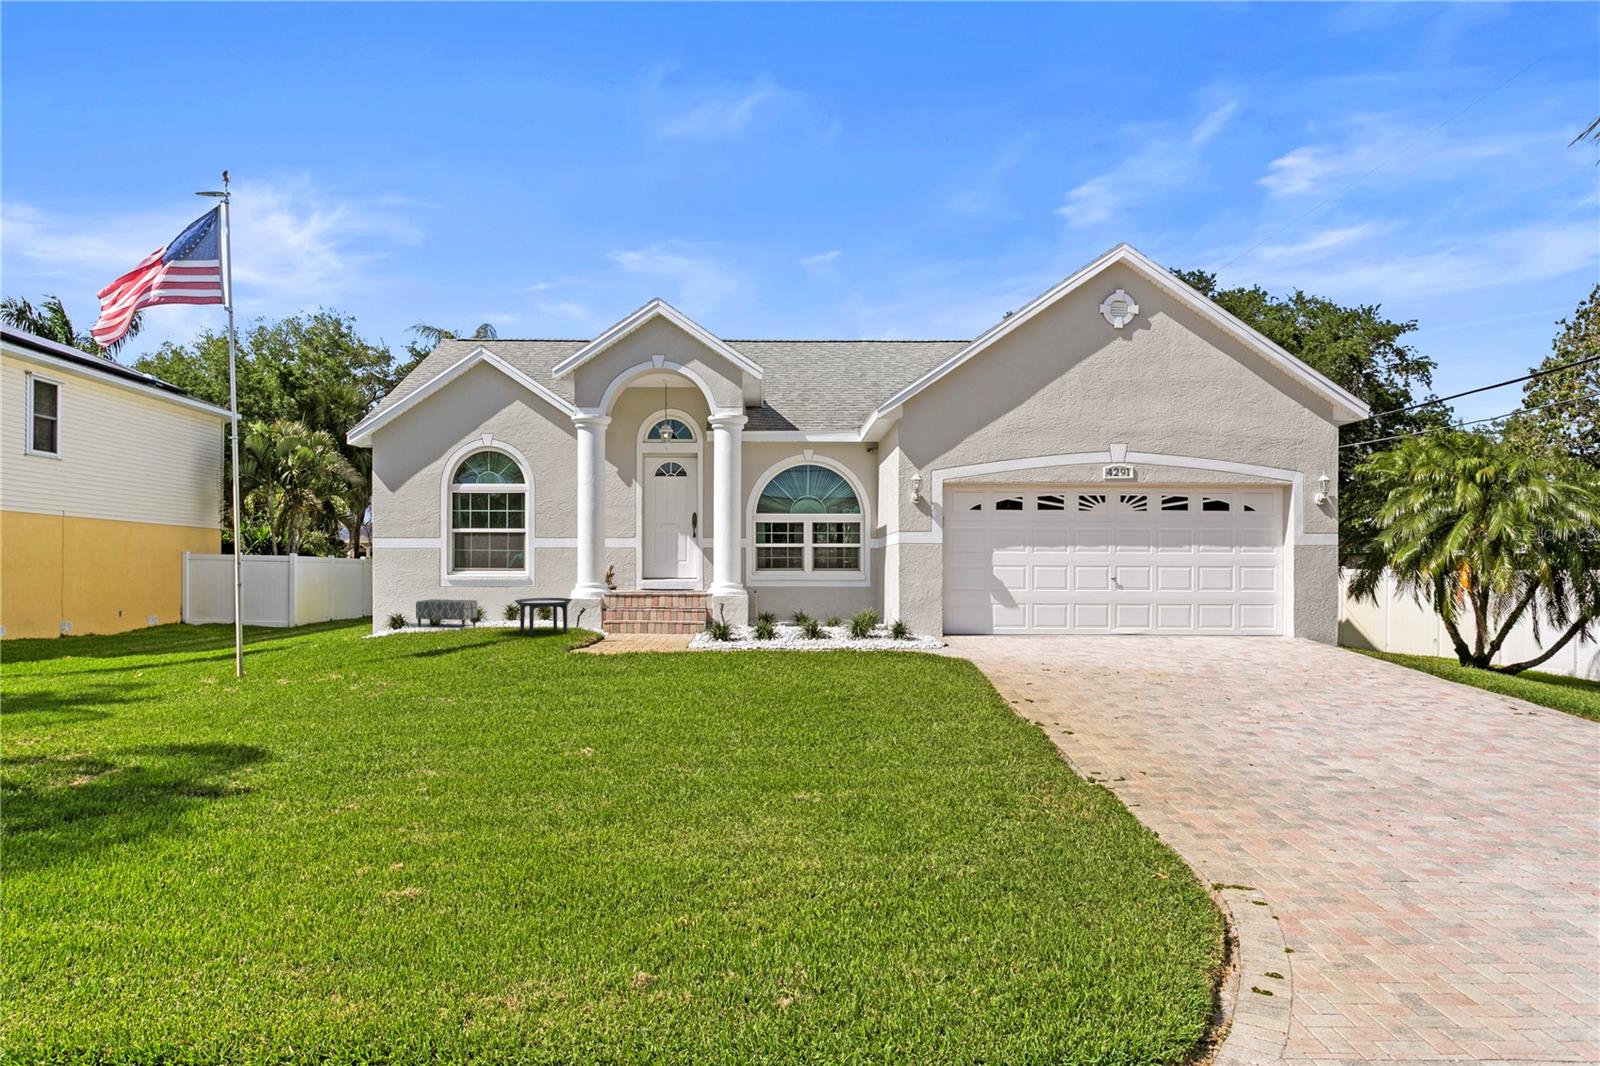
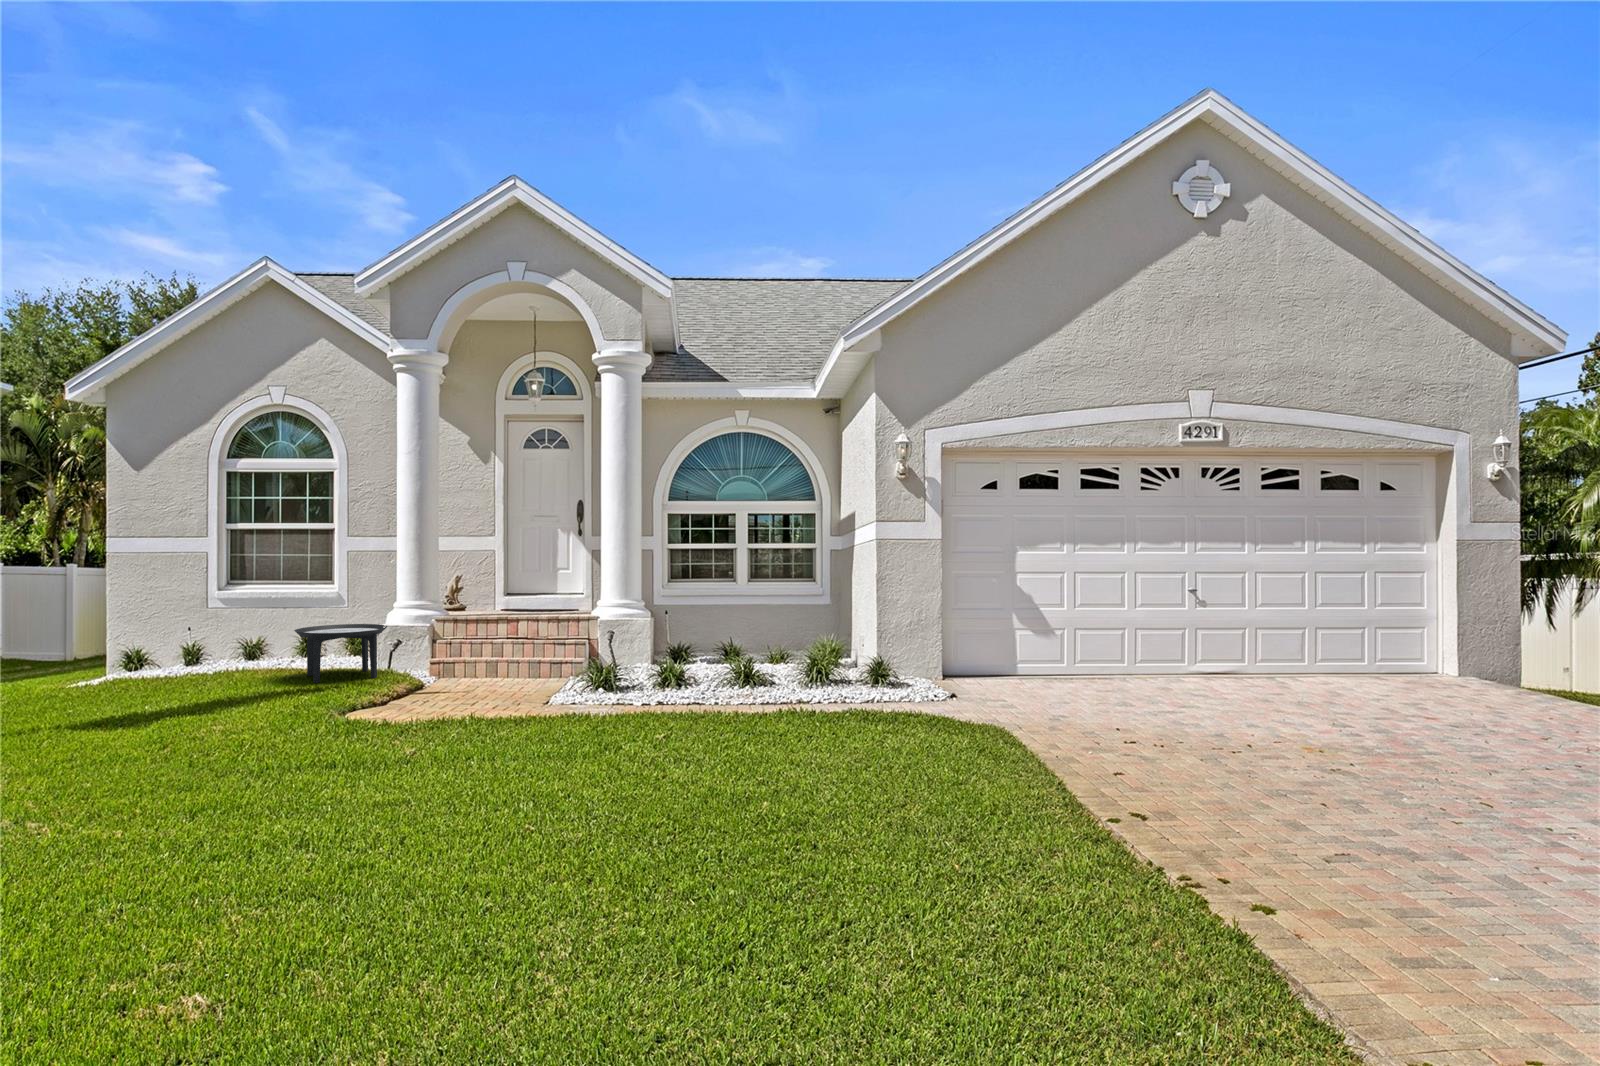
bench: present [416,599,477,628] -> none [159,627,256,669]

